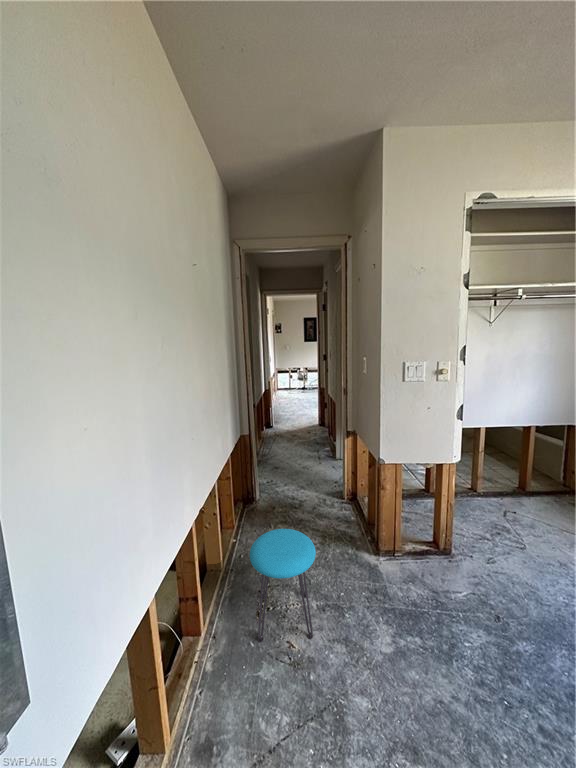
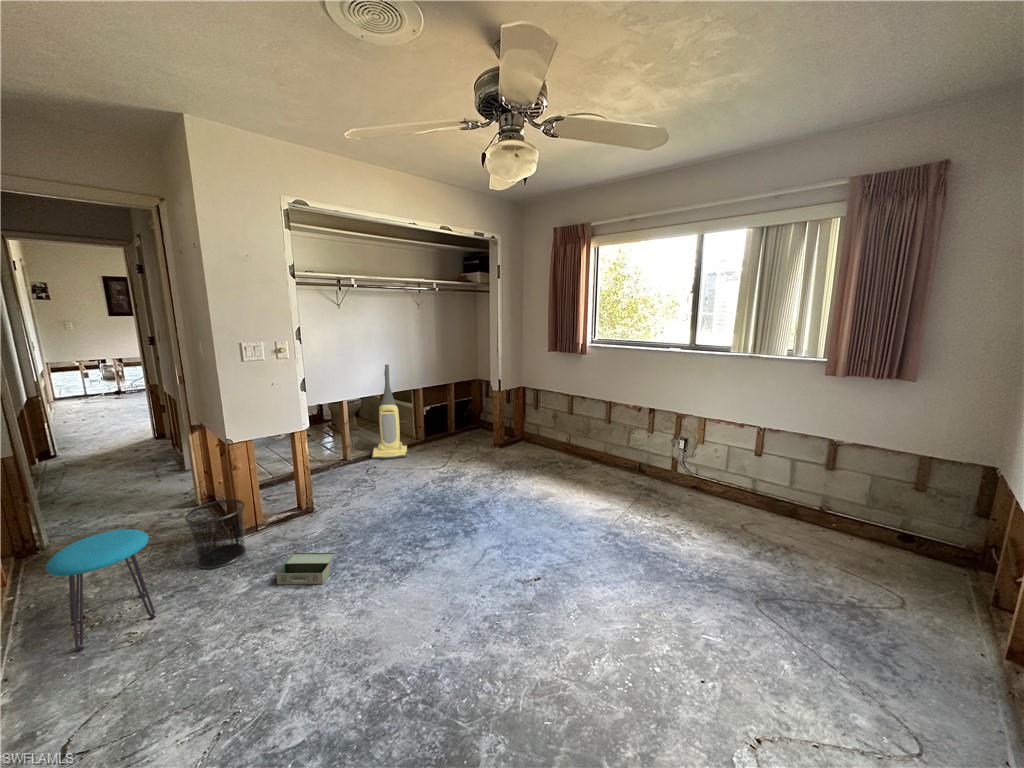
vacuum cleaner: none [505,391,557,510] -> present [372,365,407,459]
waste bin: none [341,518,392,595] -> present [185,499,246,569]
toolbox: none [430,634,513,732] -> present [276,553,336,585]

